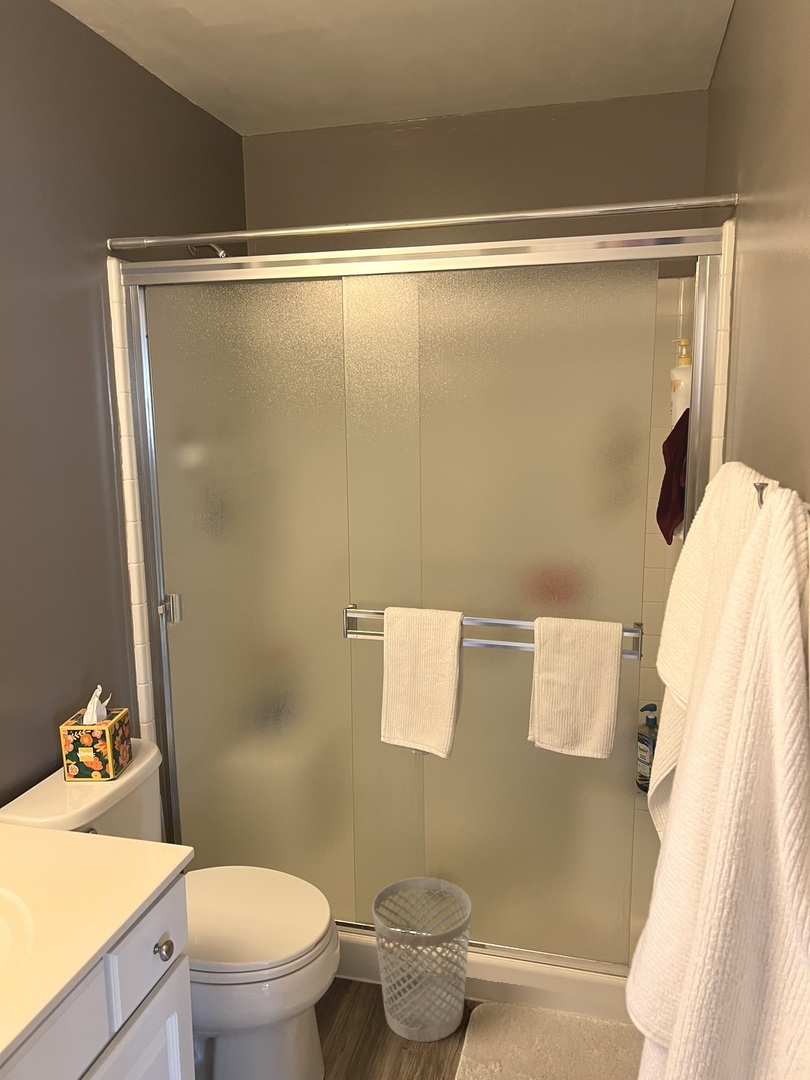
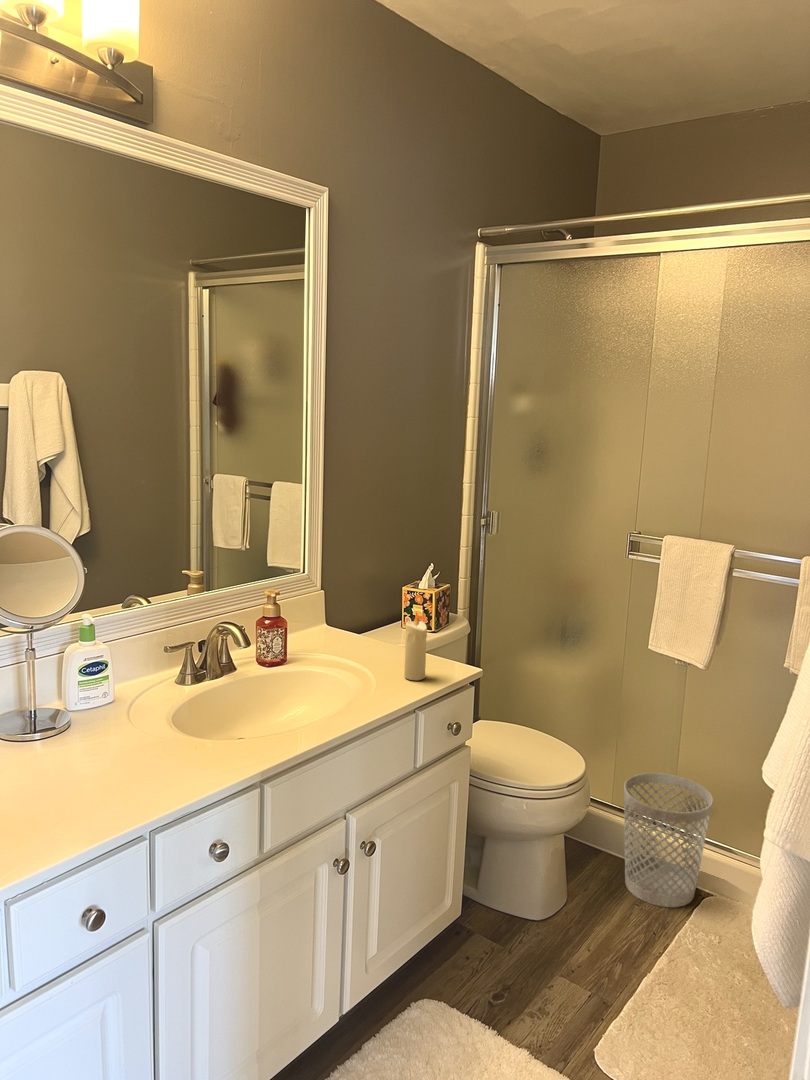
candle: none [69,809,108,907] -> present [405,612,427,680]

